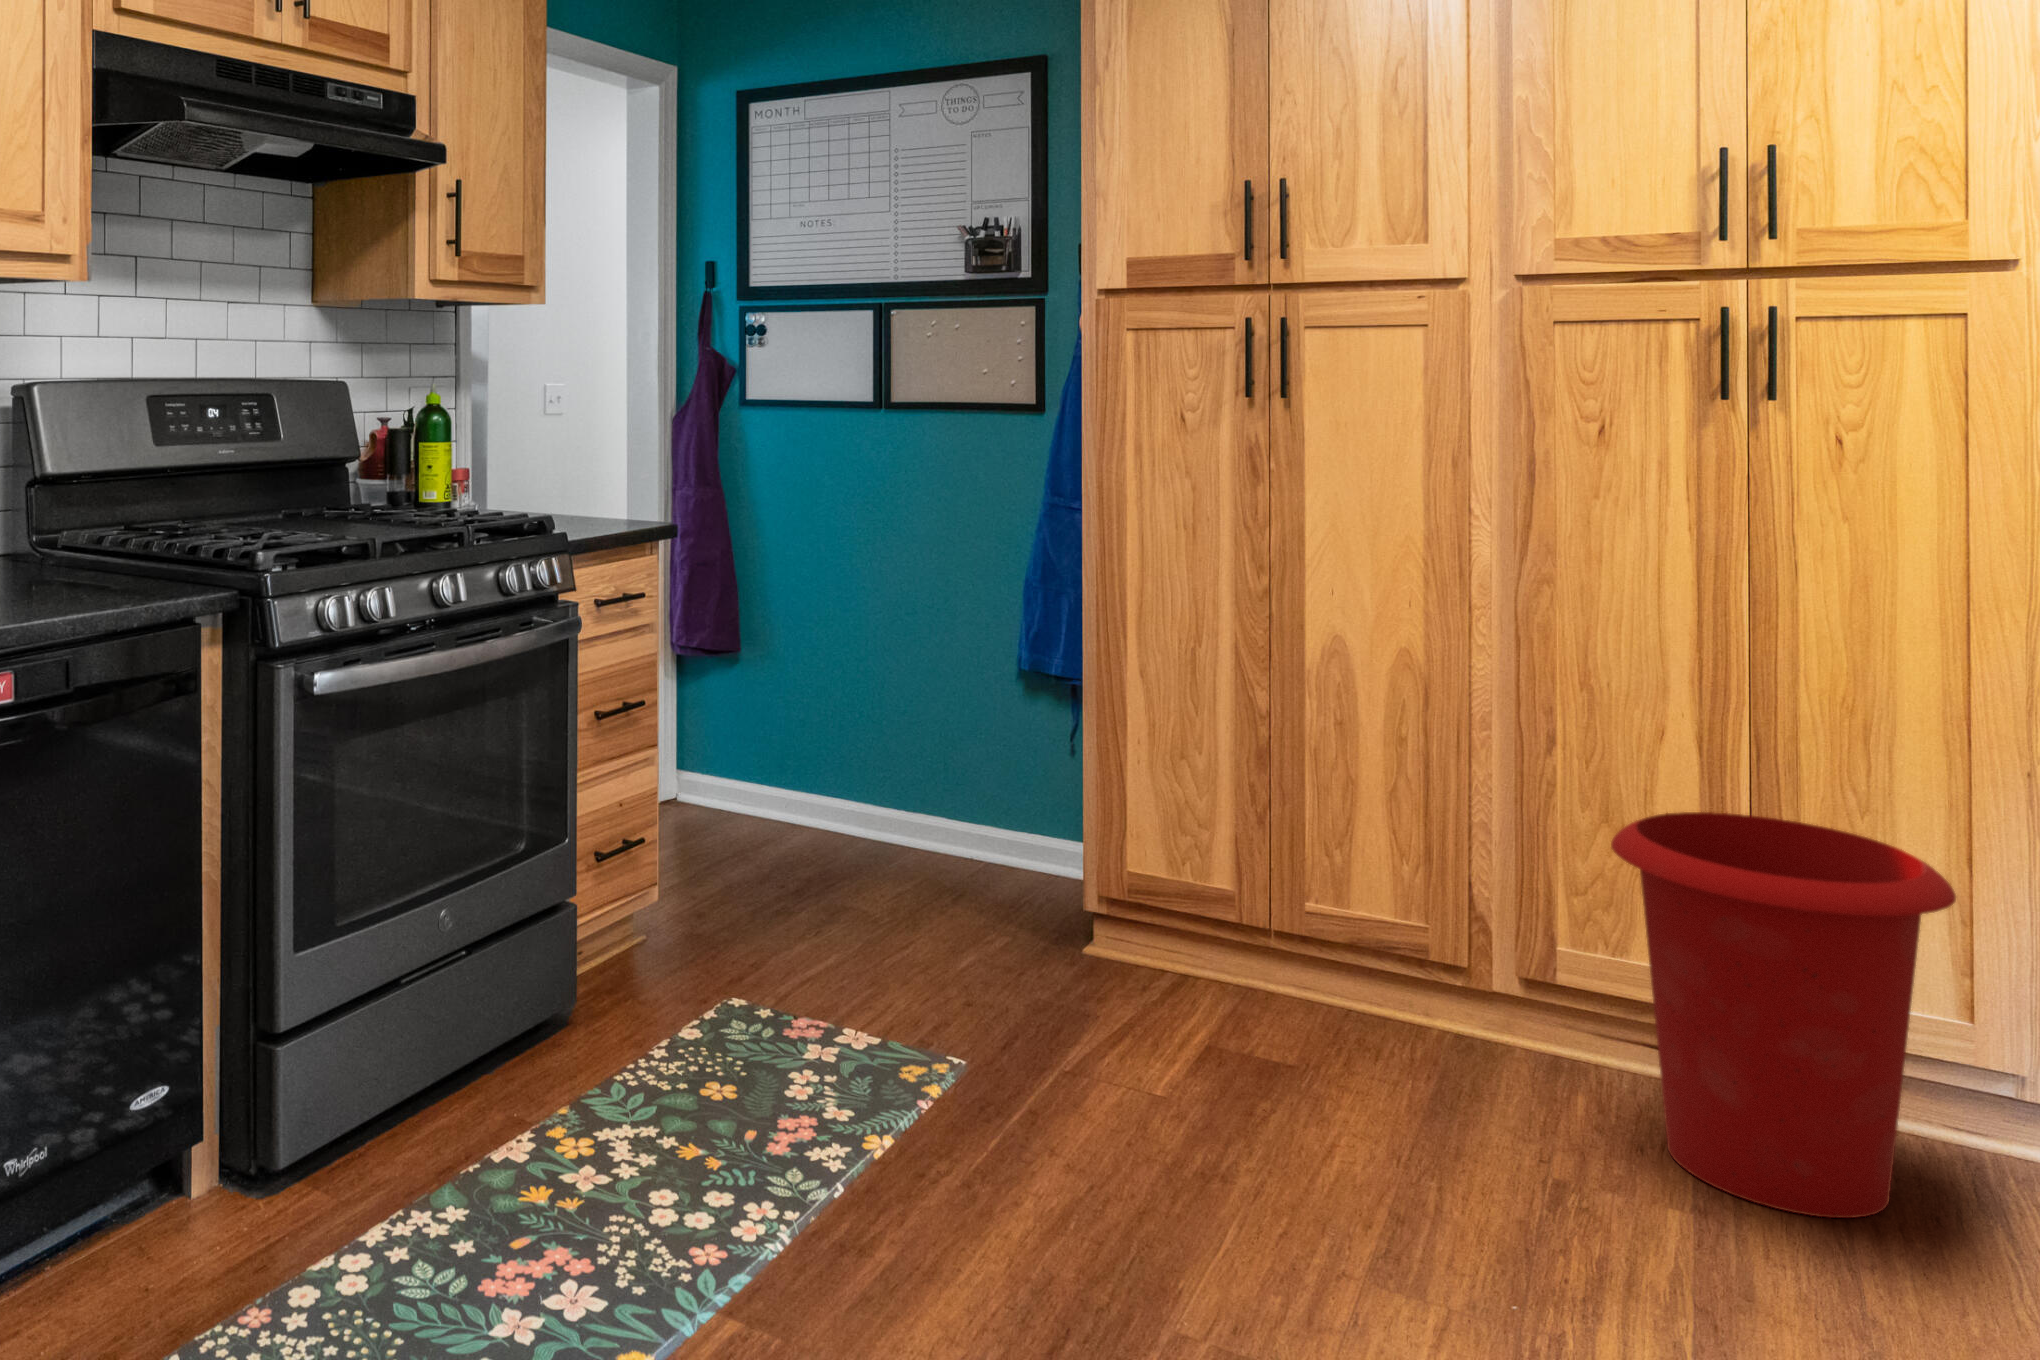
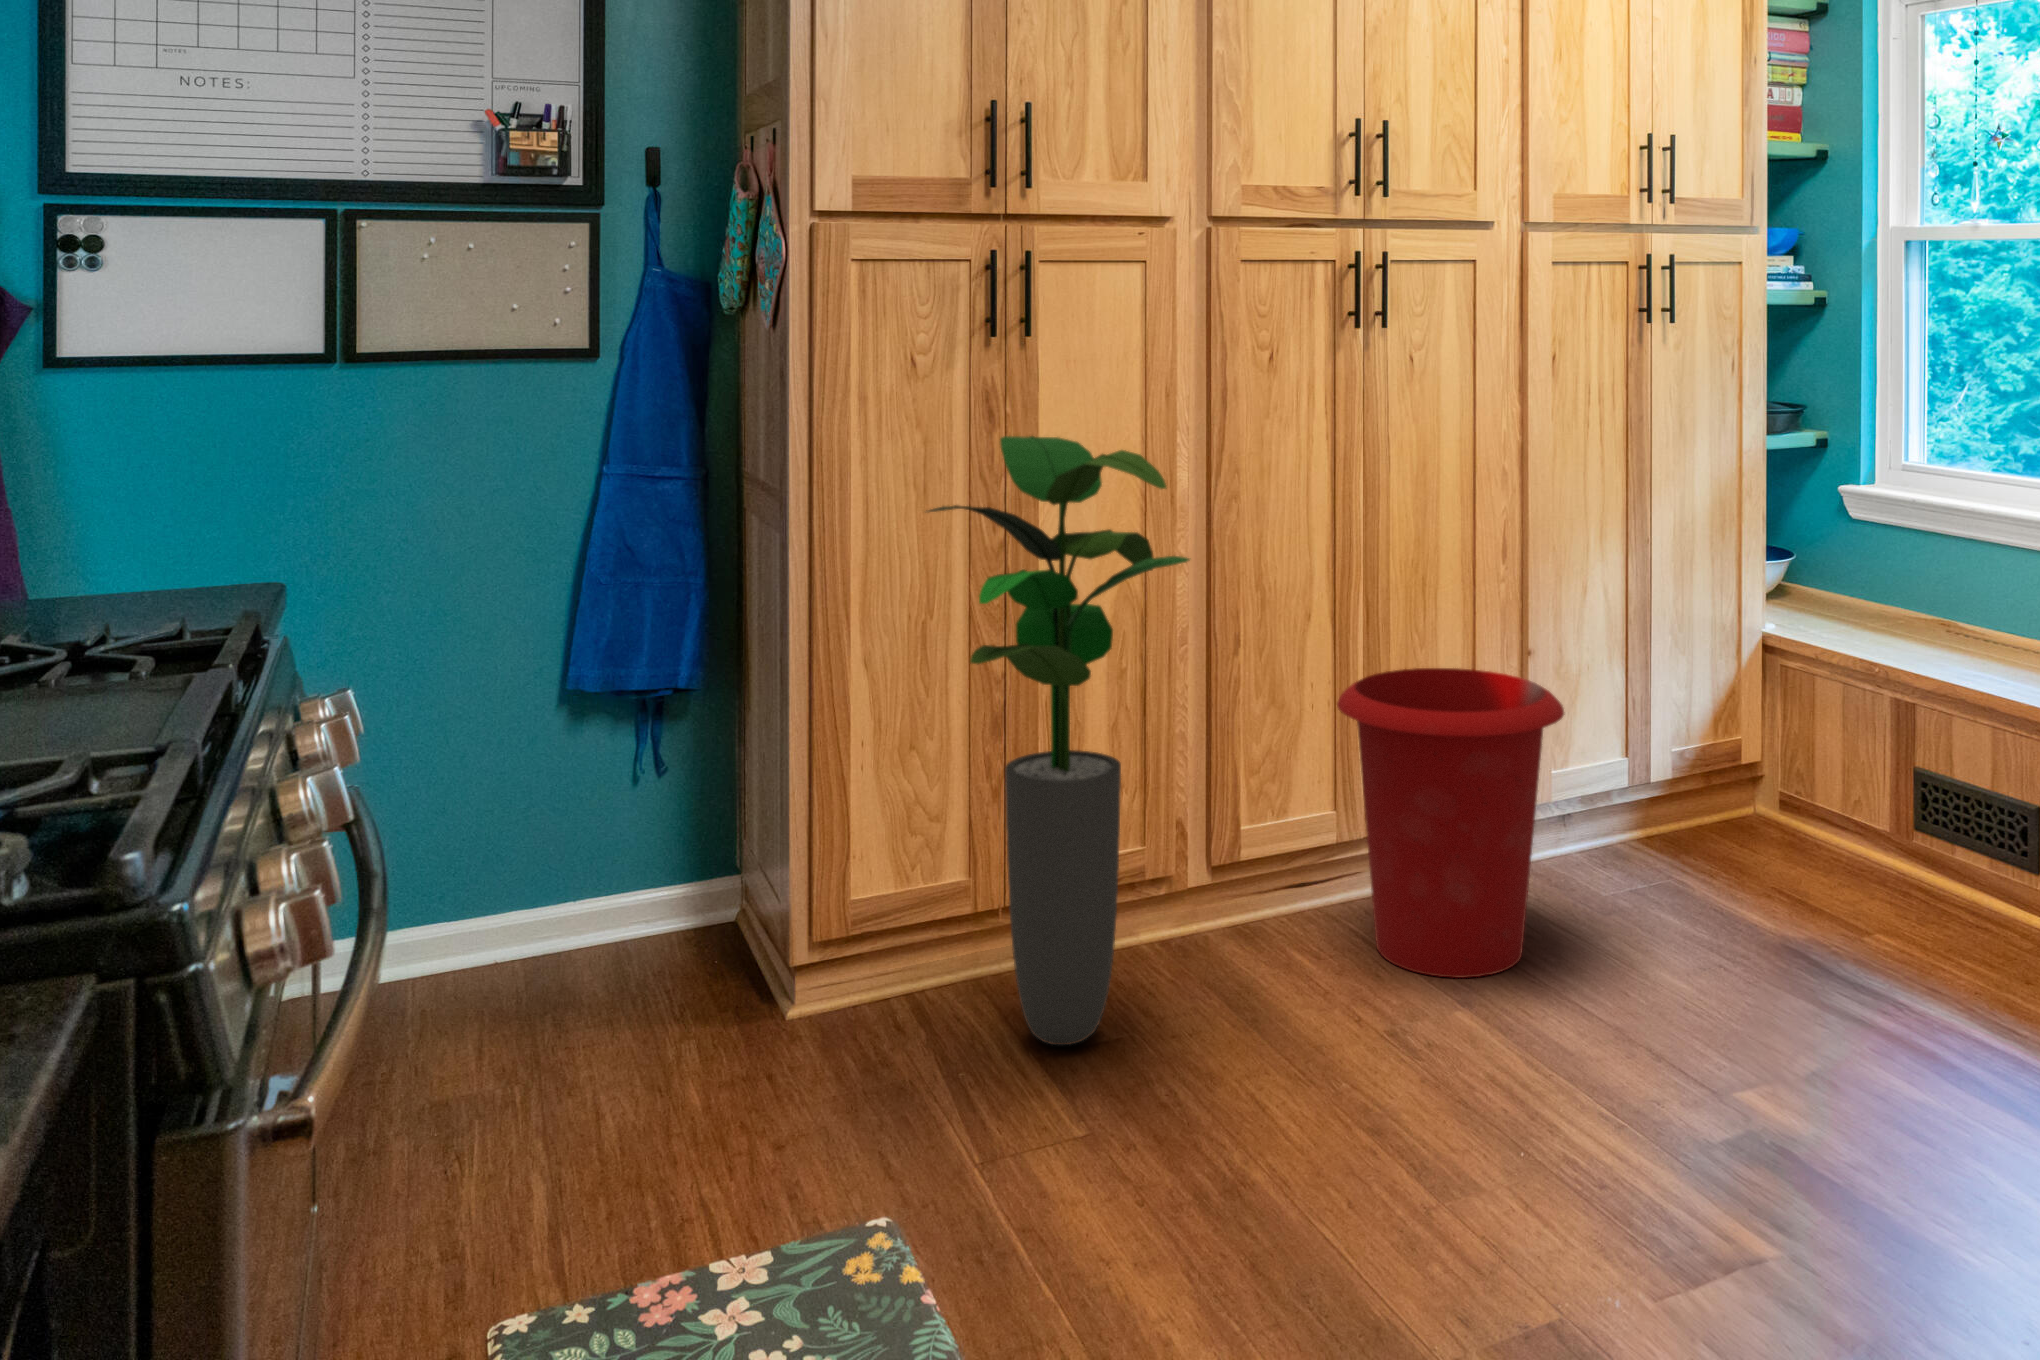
potted plant: none [1105,489,1366,1053] -> present [927,436,1189,1045]

